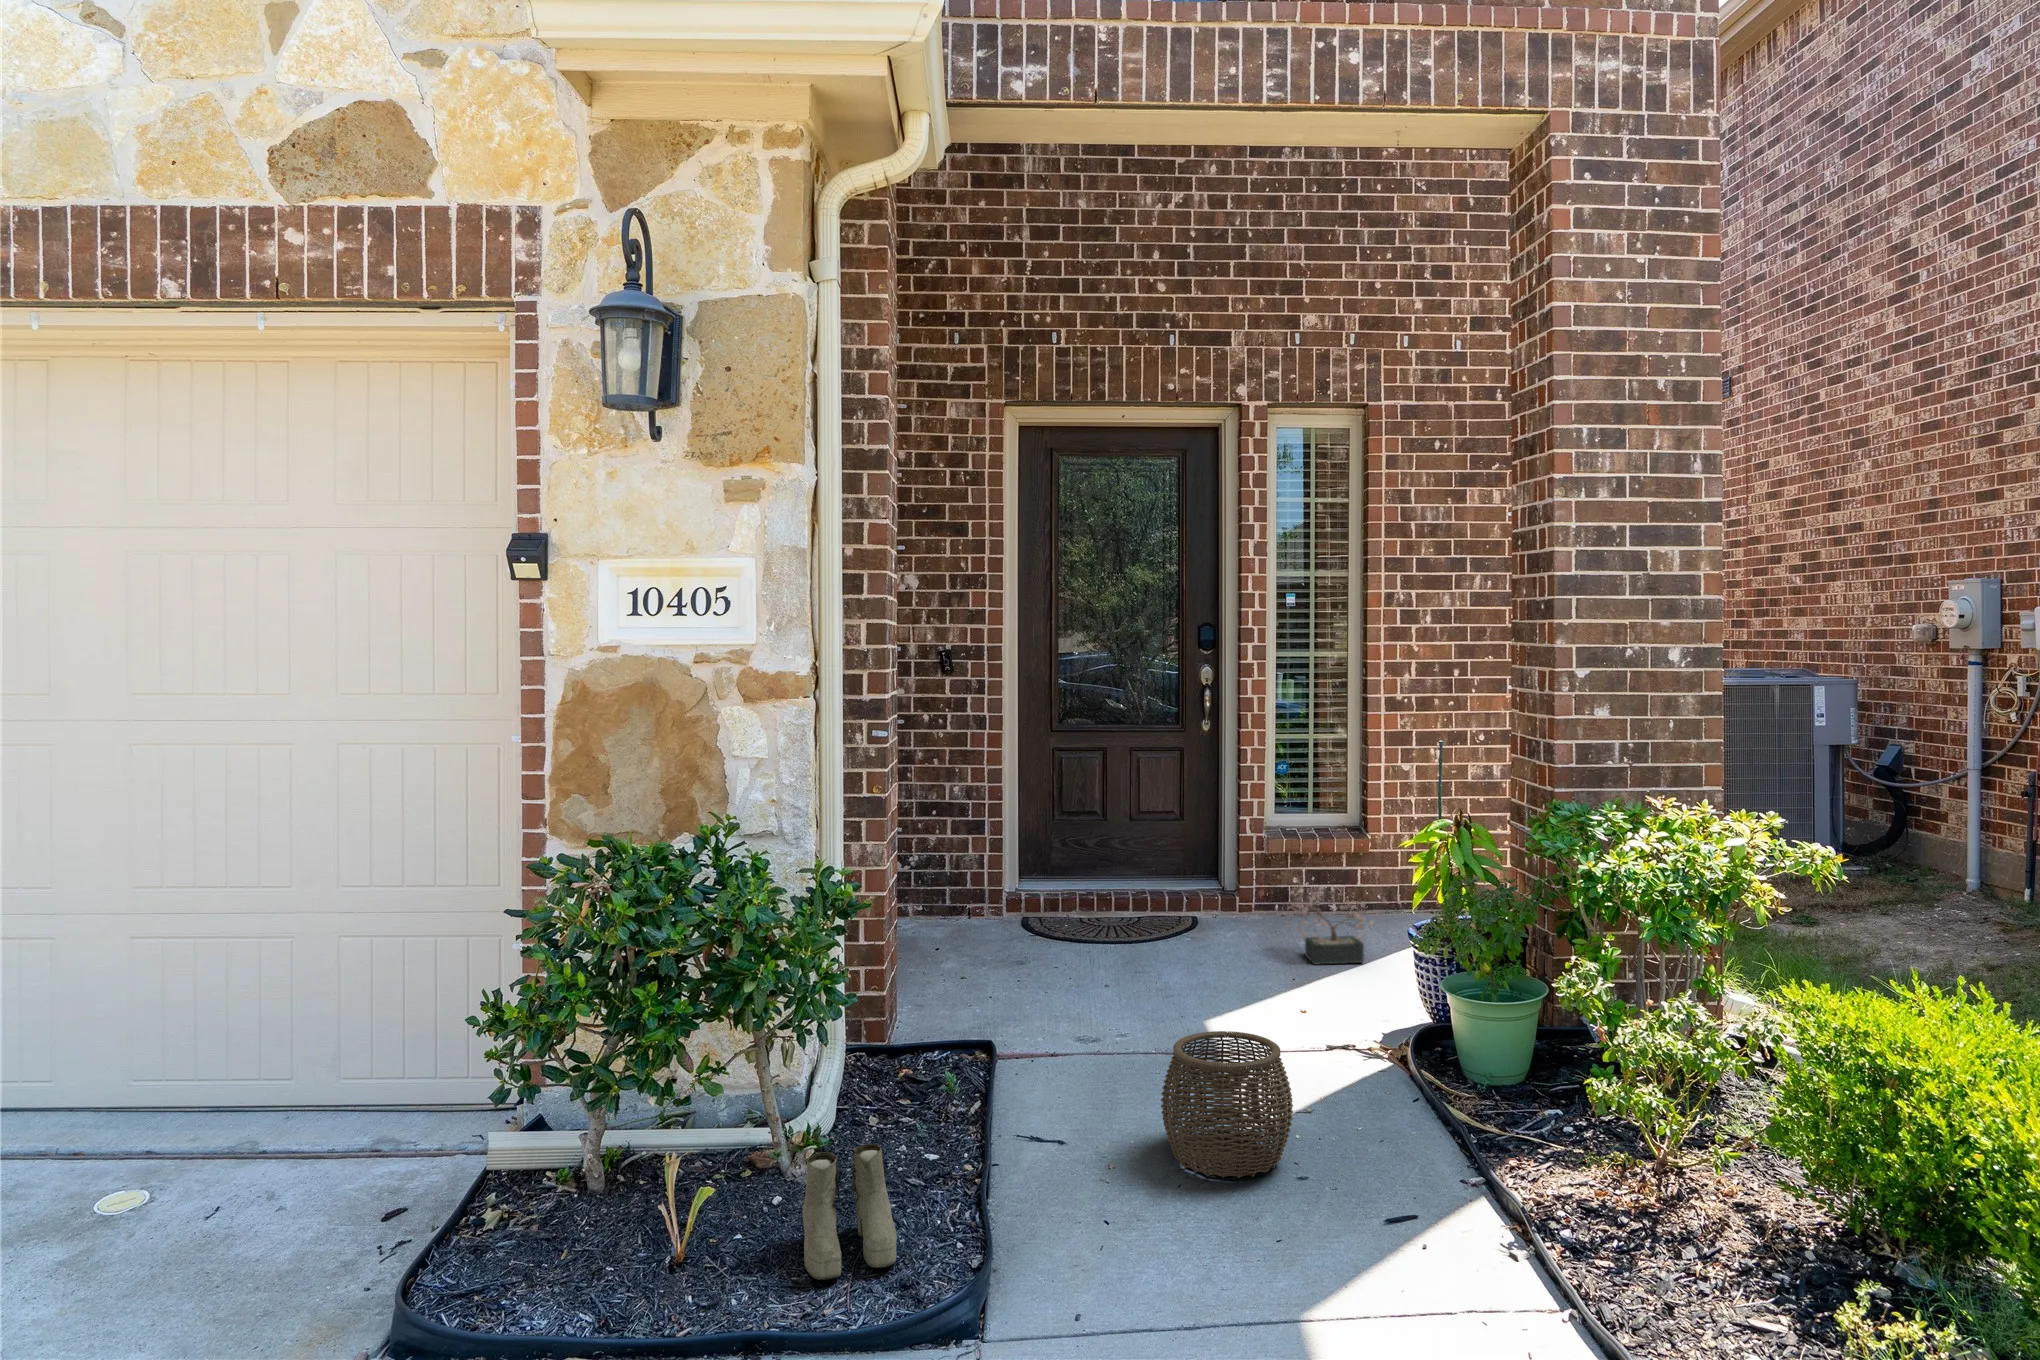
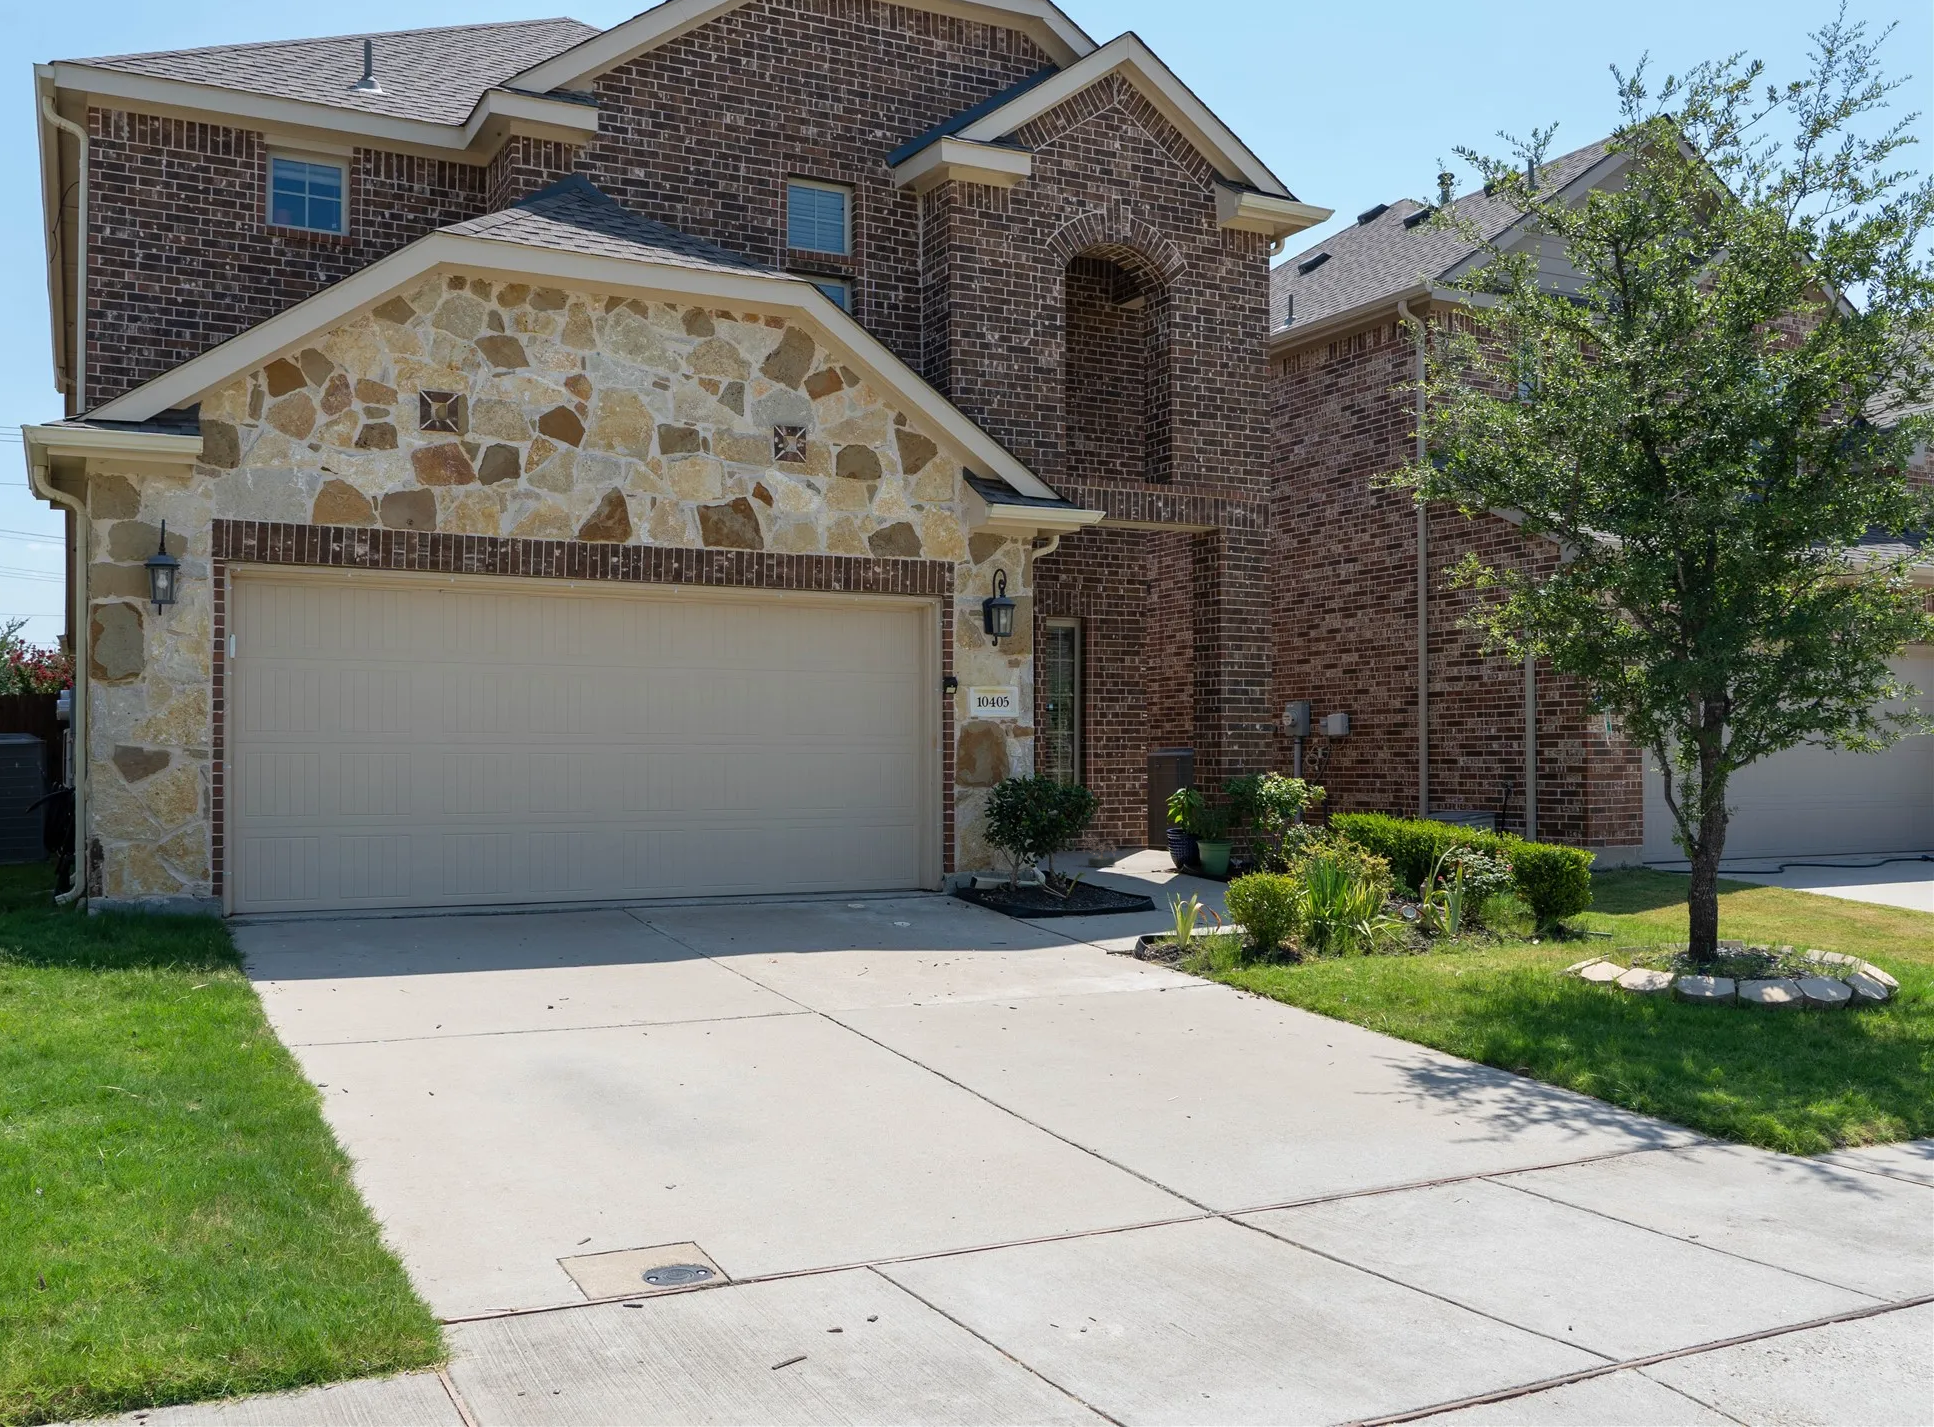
woven basket: present [1161,1031,1293,1178] -> none [1138,854,1183,894]
boots: present [803,1144,897,1280] -> none [1080,874,1117,906]

